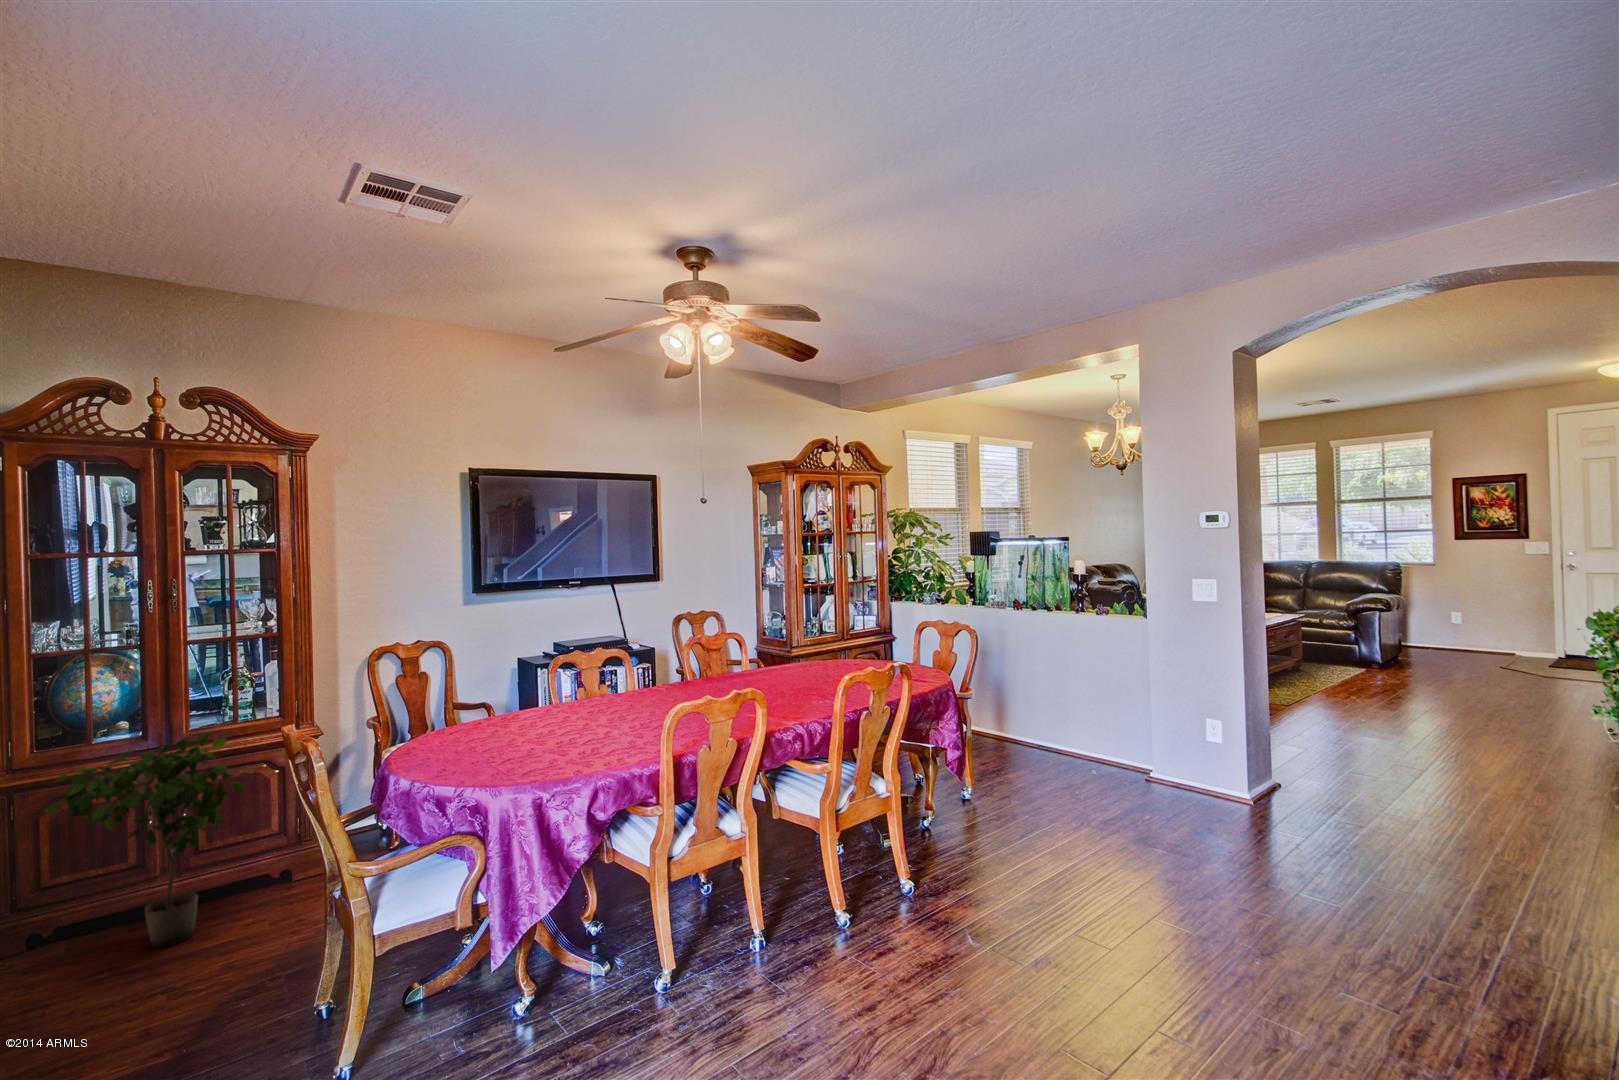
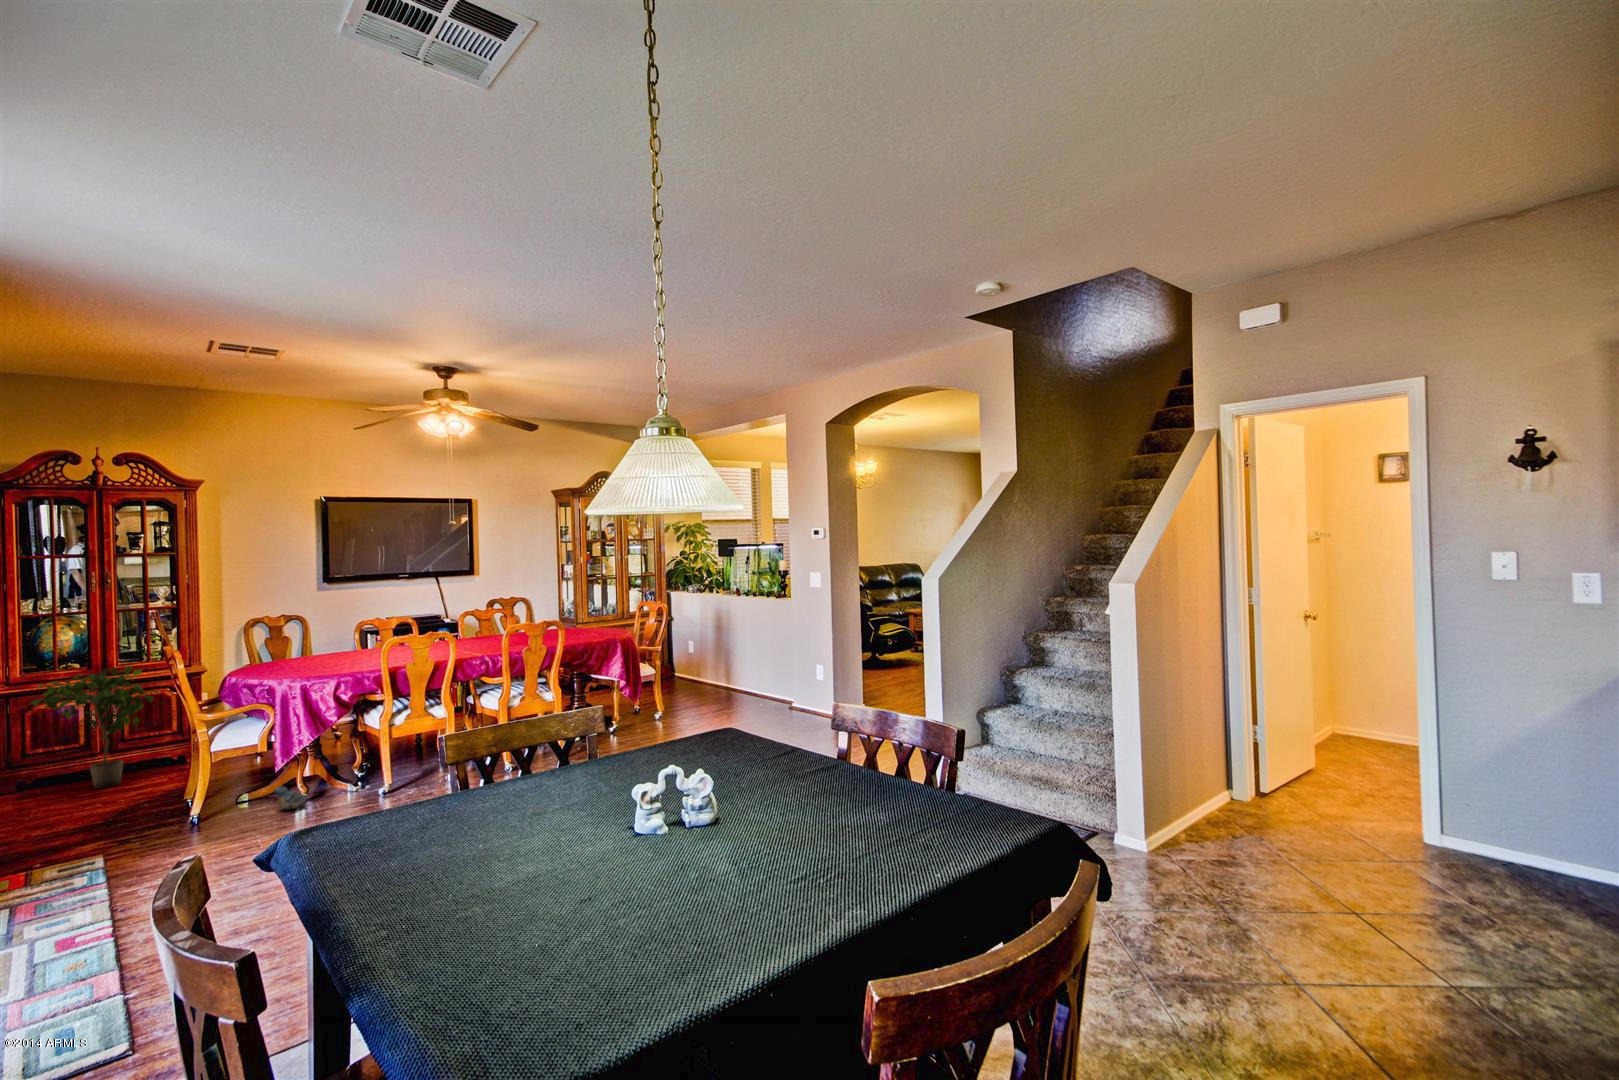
plush toy: none [484,989,546,1036] -> present [275,787,310,809]

